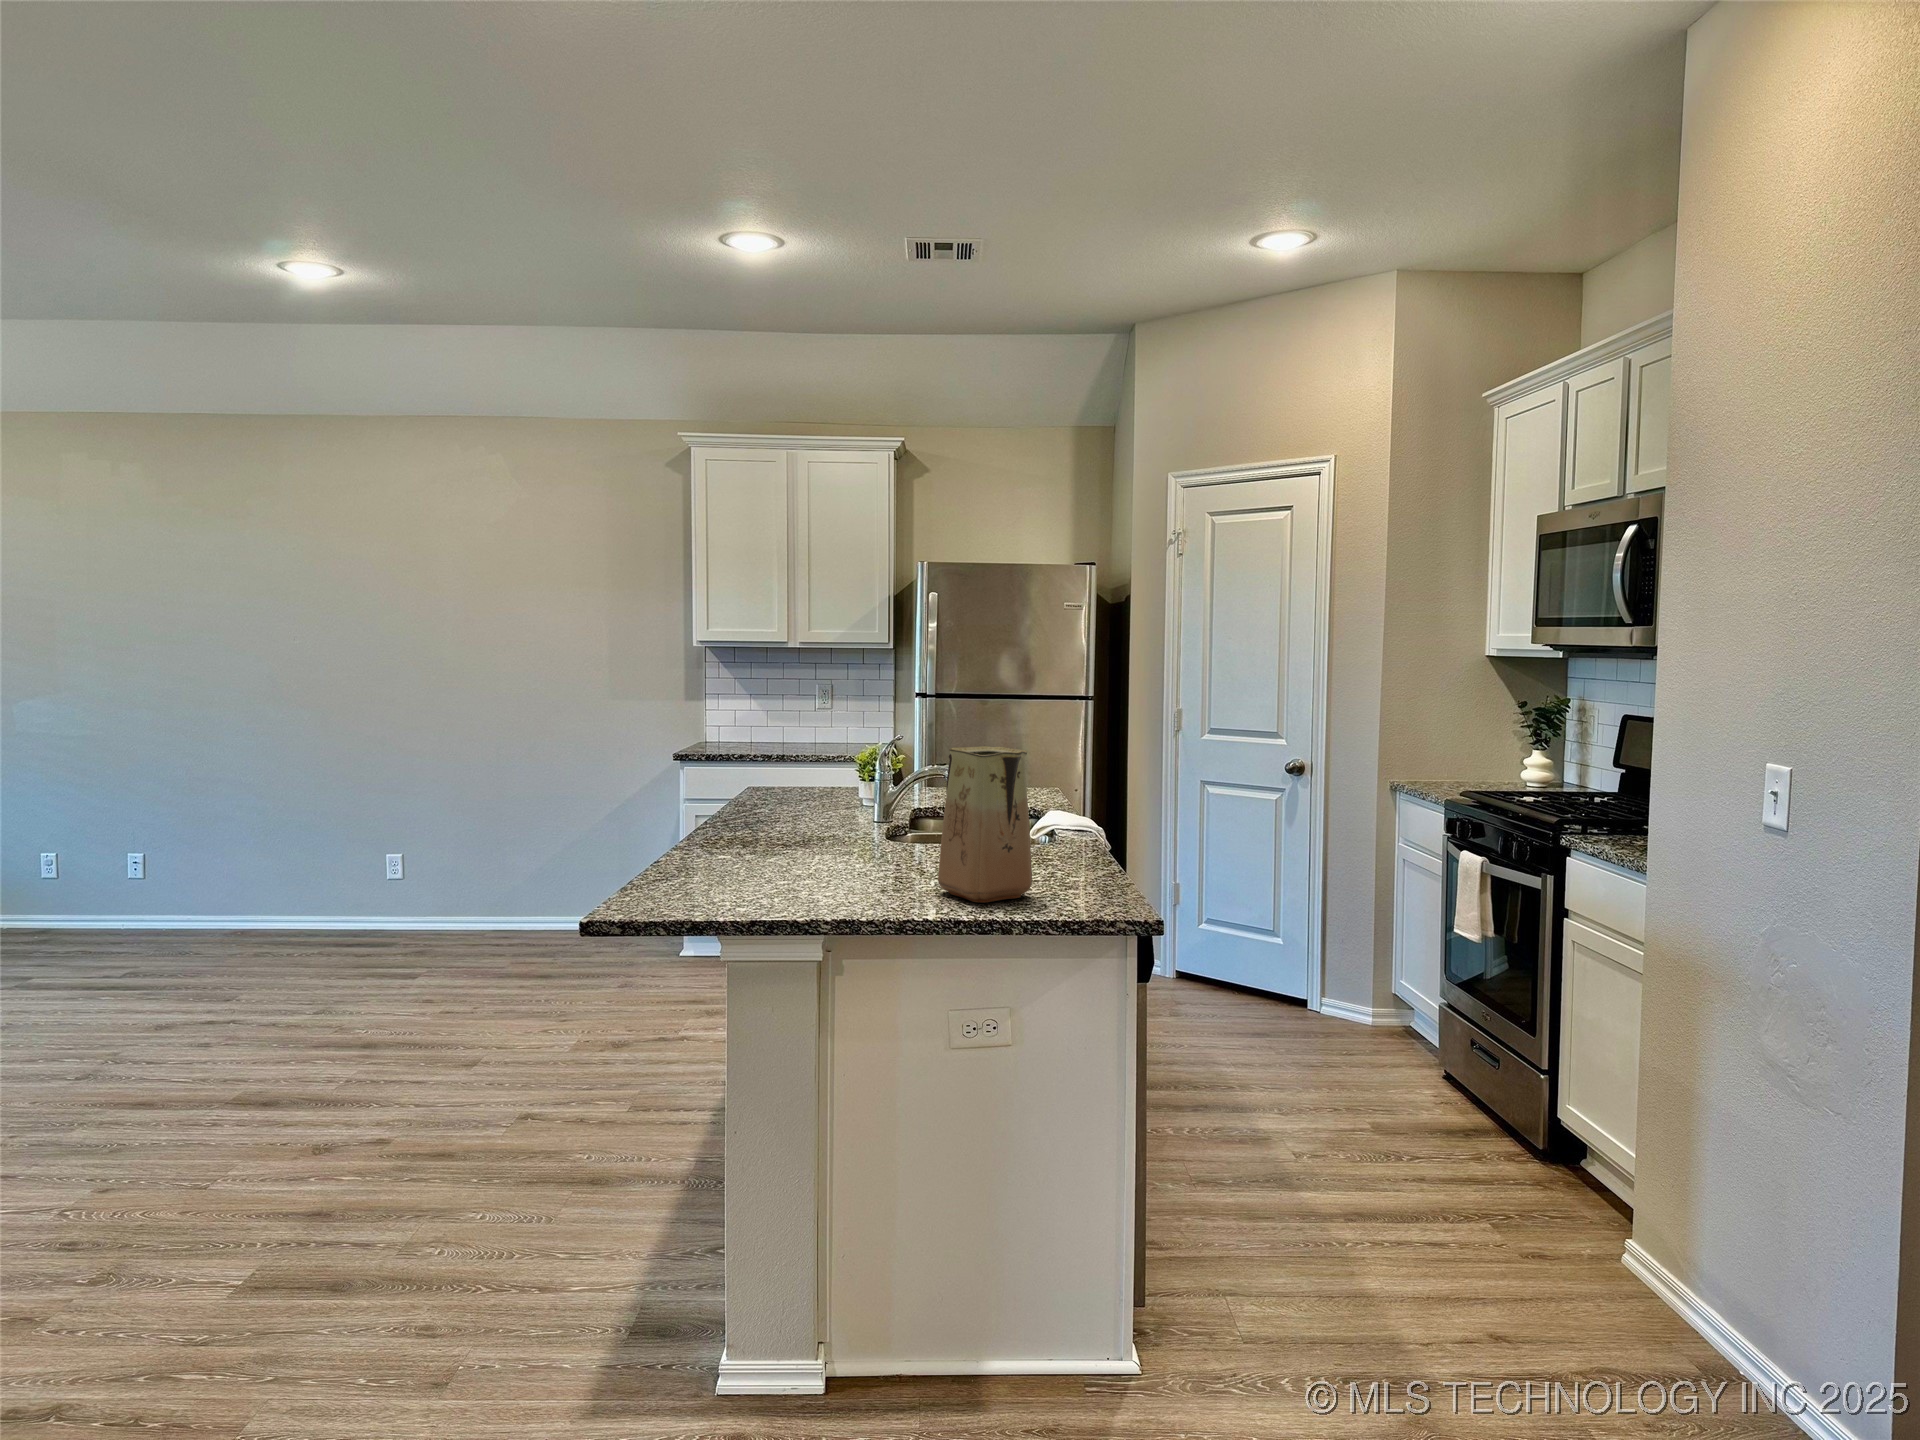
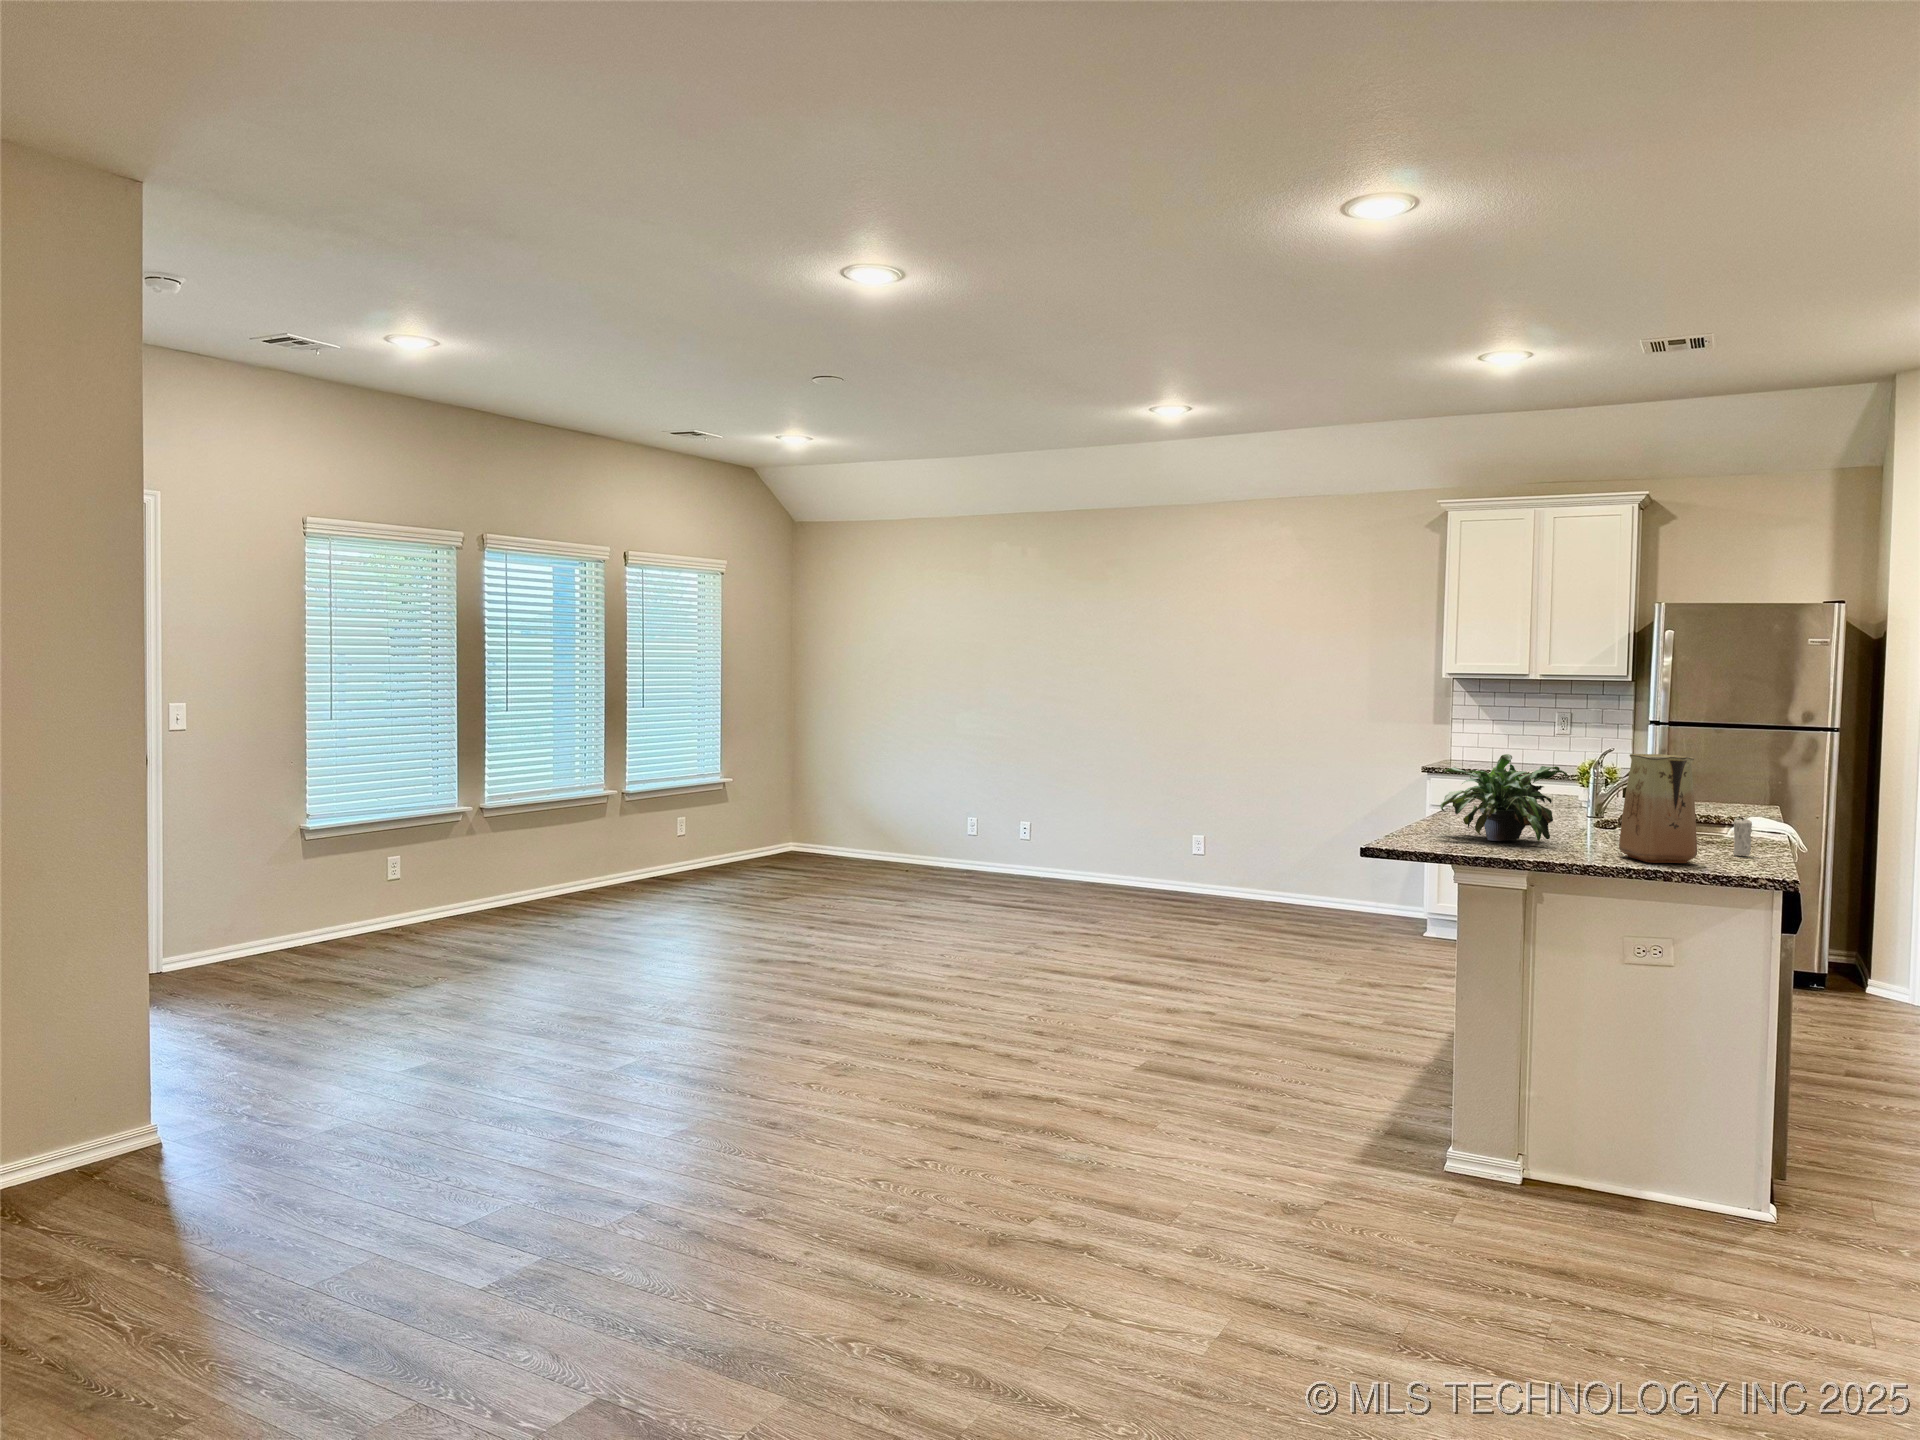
potted plant: none [696,754,869,883] -> present [1440,754,1567,842]
candle: none [1056,814,1077,871] -> present [1733,818,1752,856]

